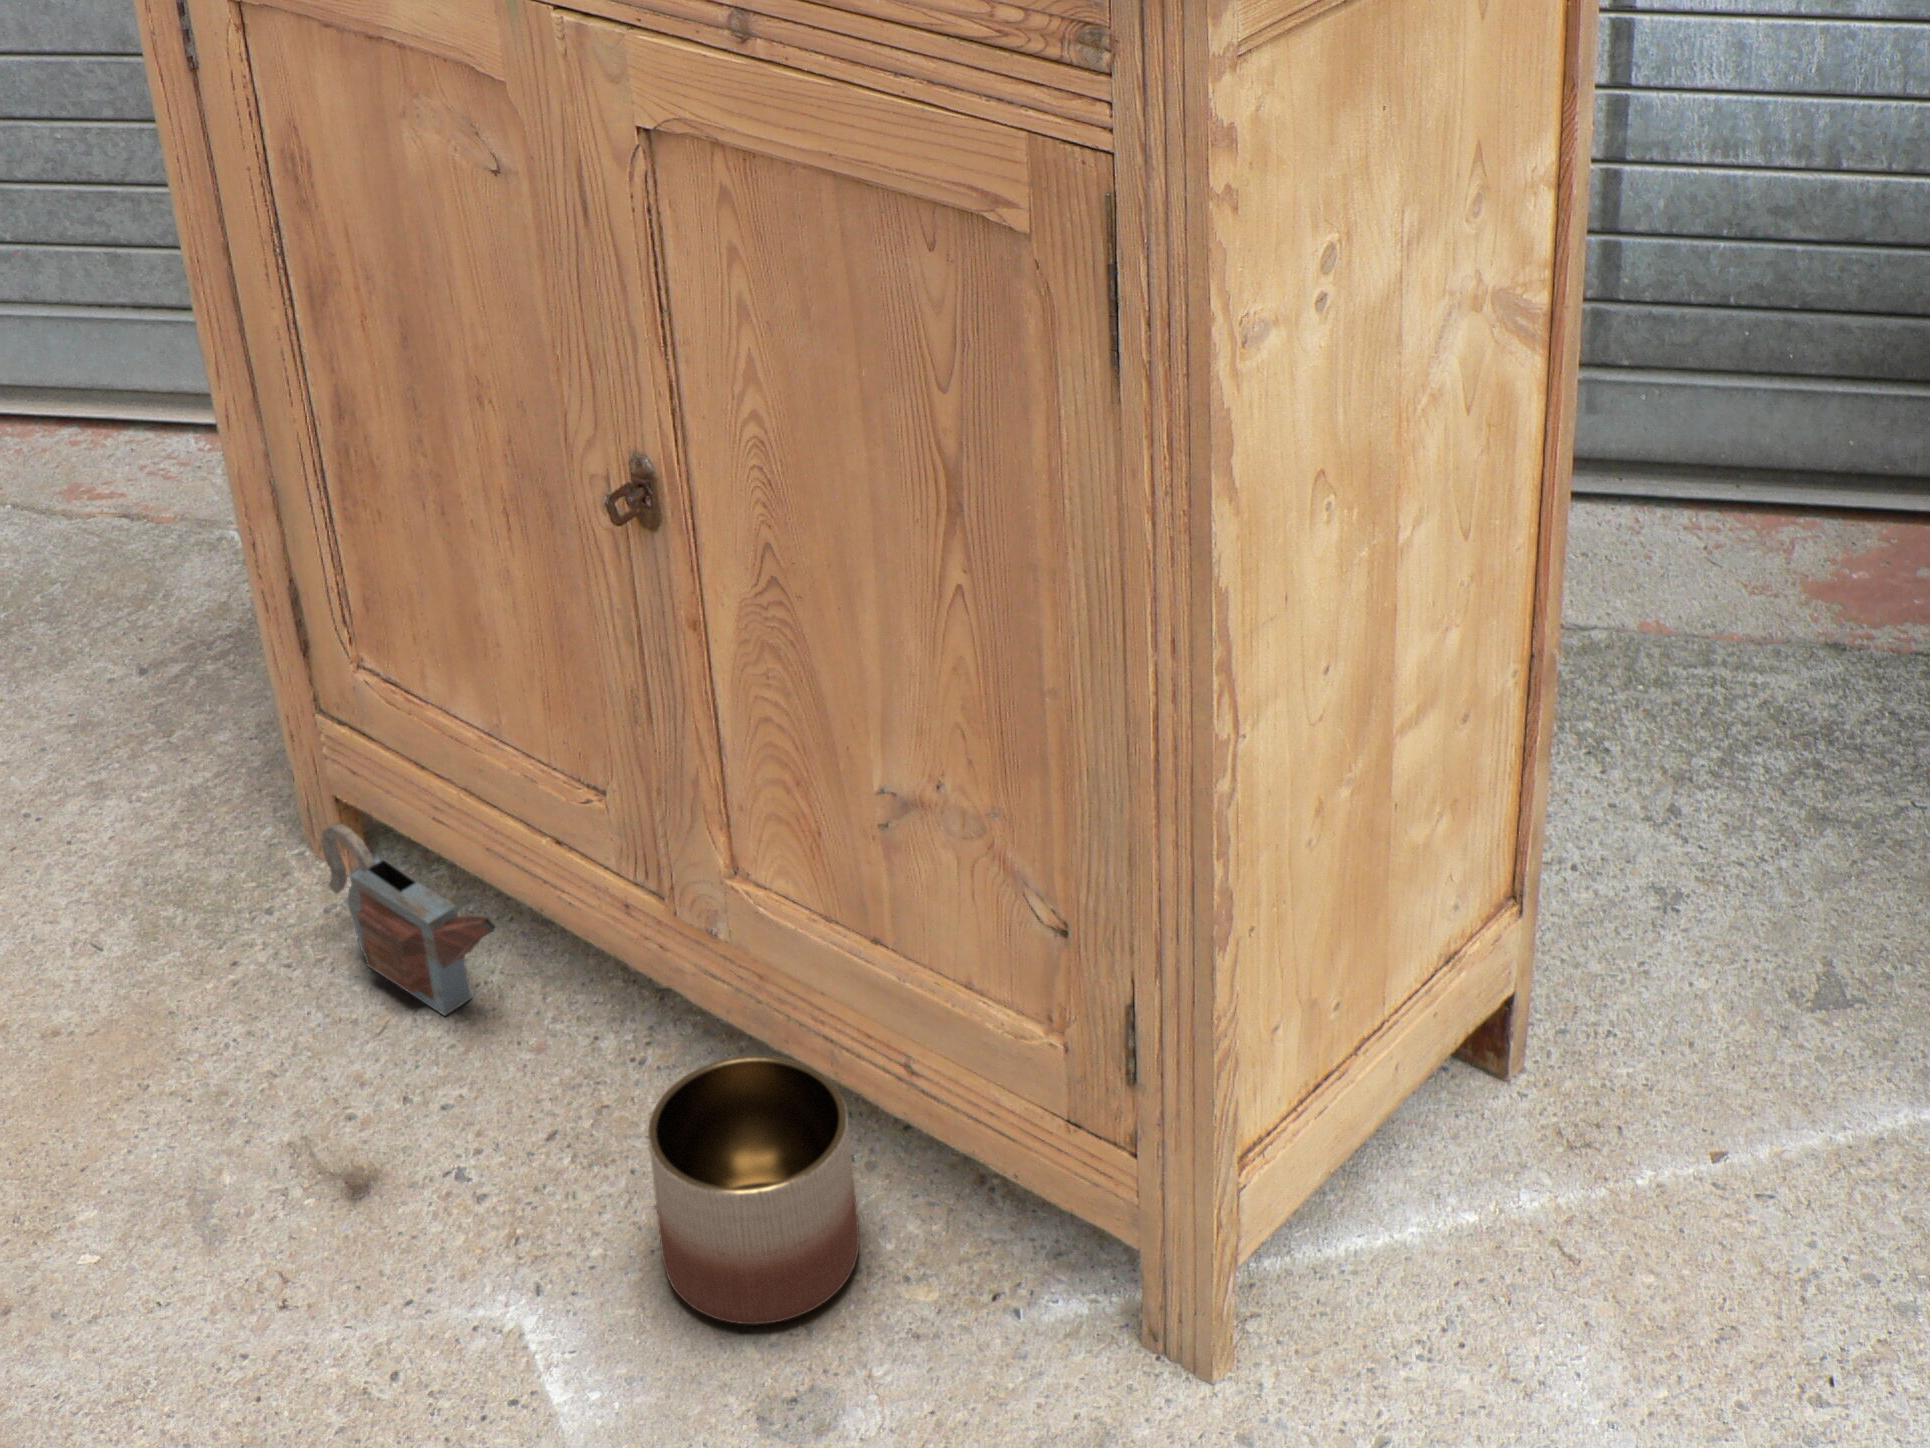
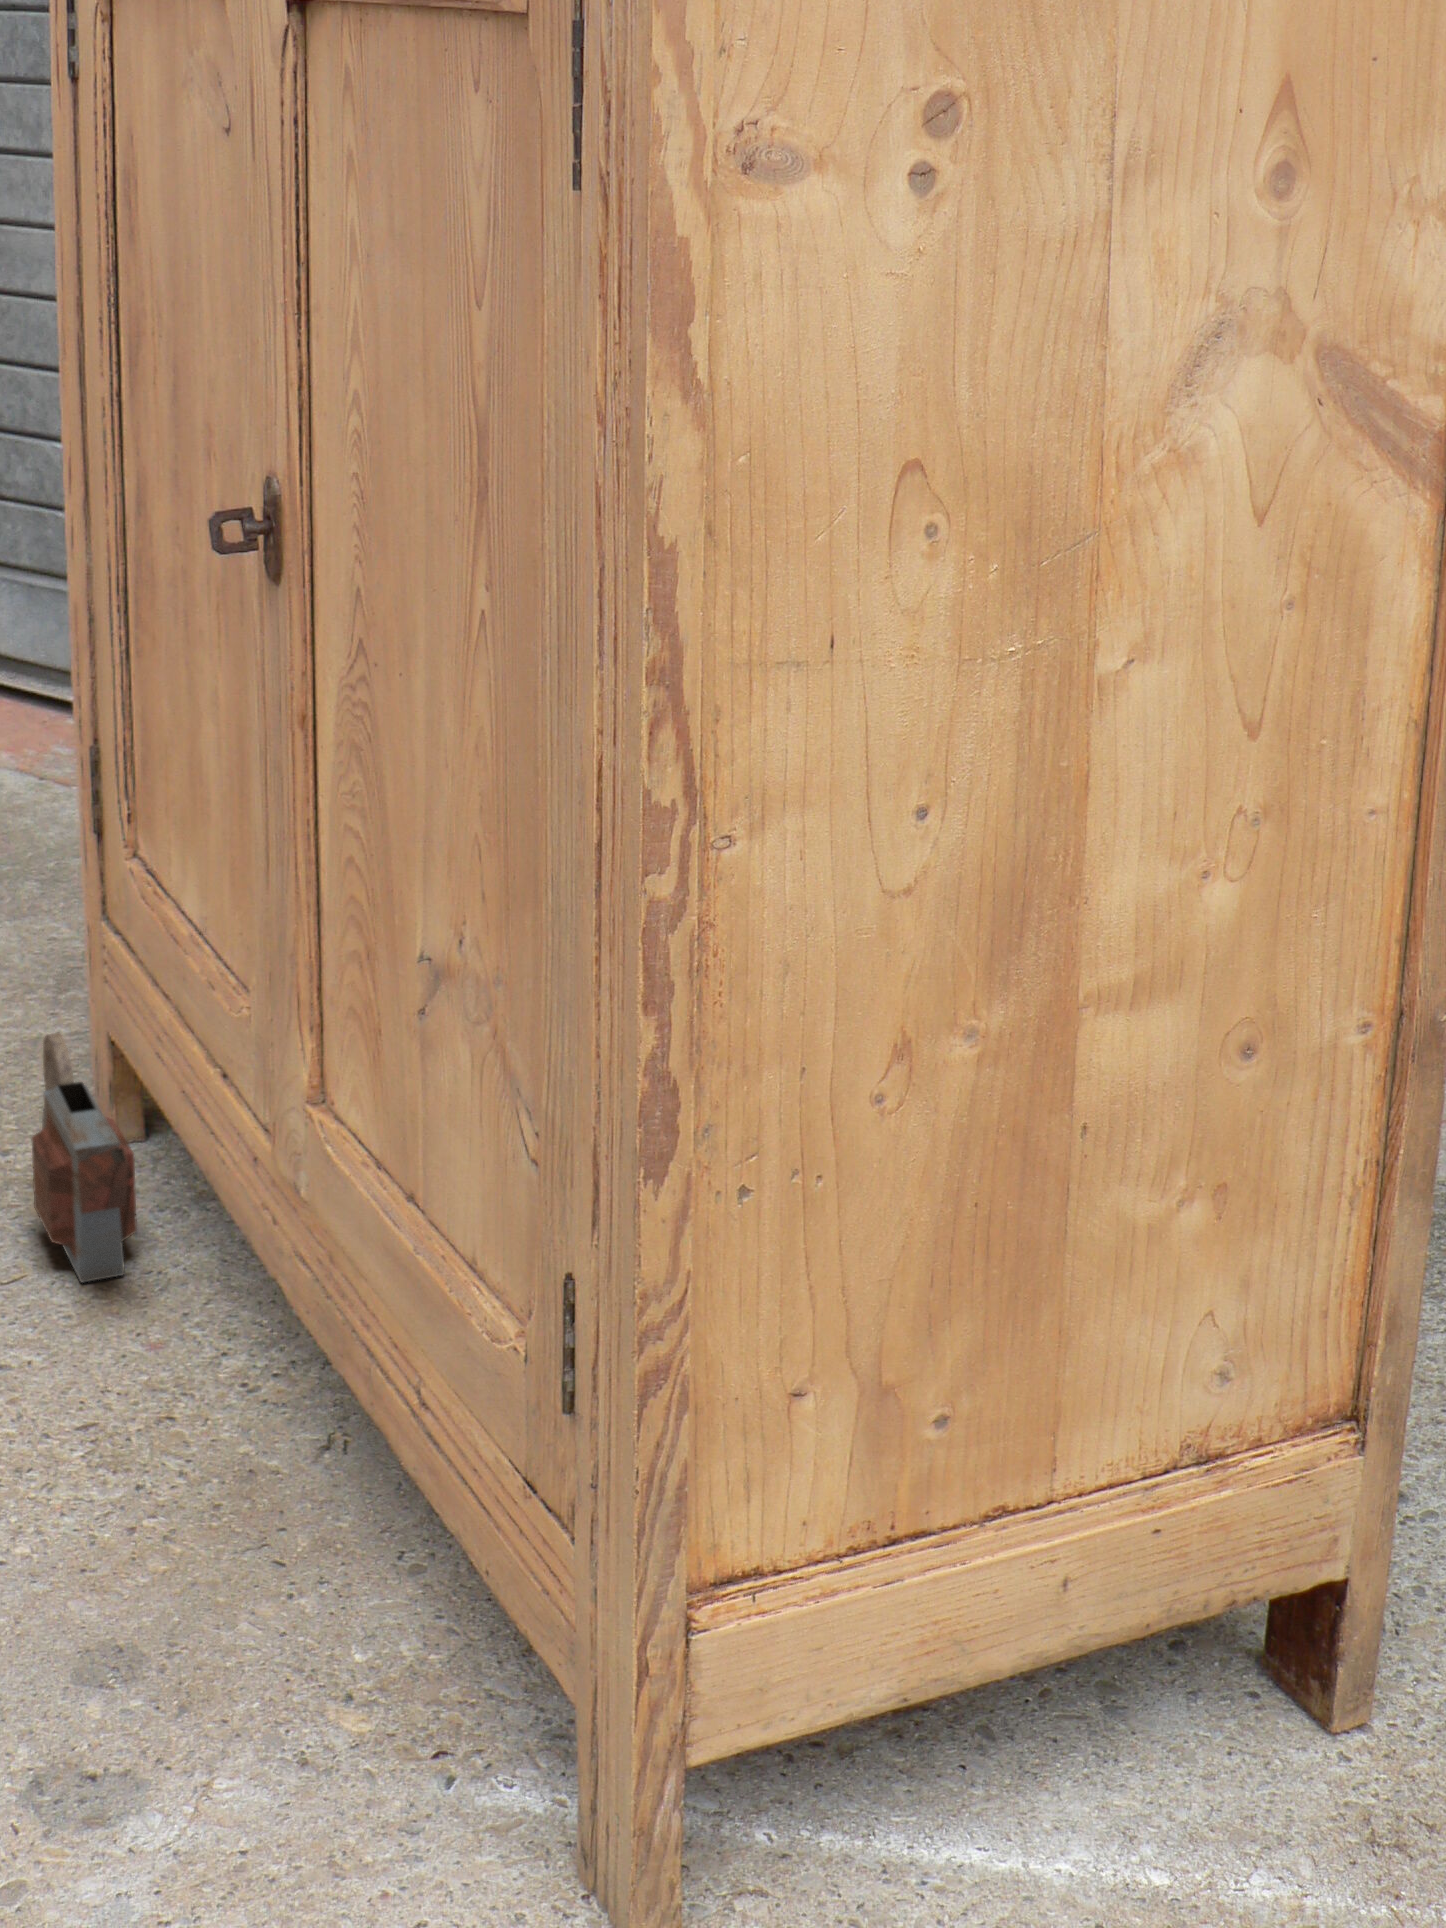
planter: present [648,1056,859,1324] -> none [52,1332,330,1686]

